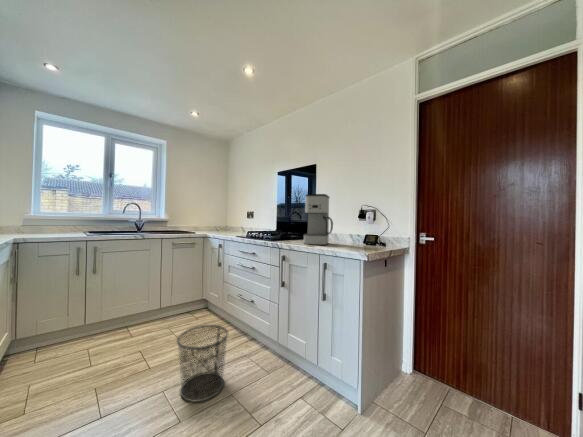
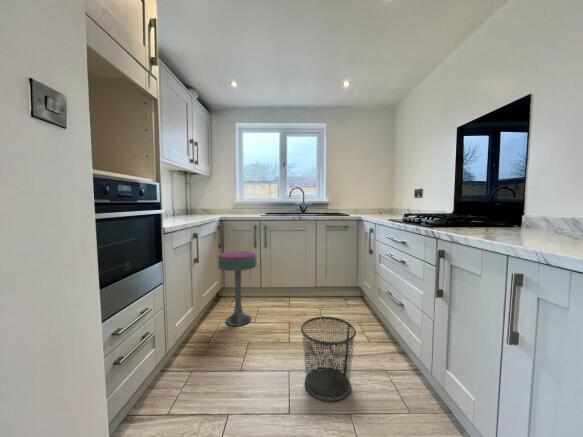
coffee maker: present [304,194,333,245] -> none [474,146,545,239]
bar stool: none [29,280,94,381] -> present [218,251,257,326]

